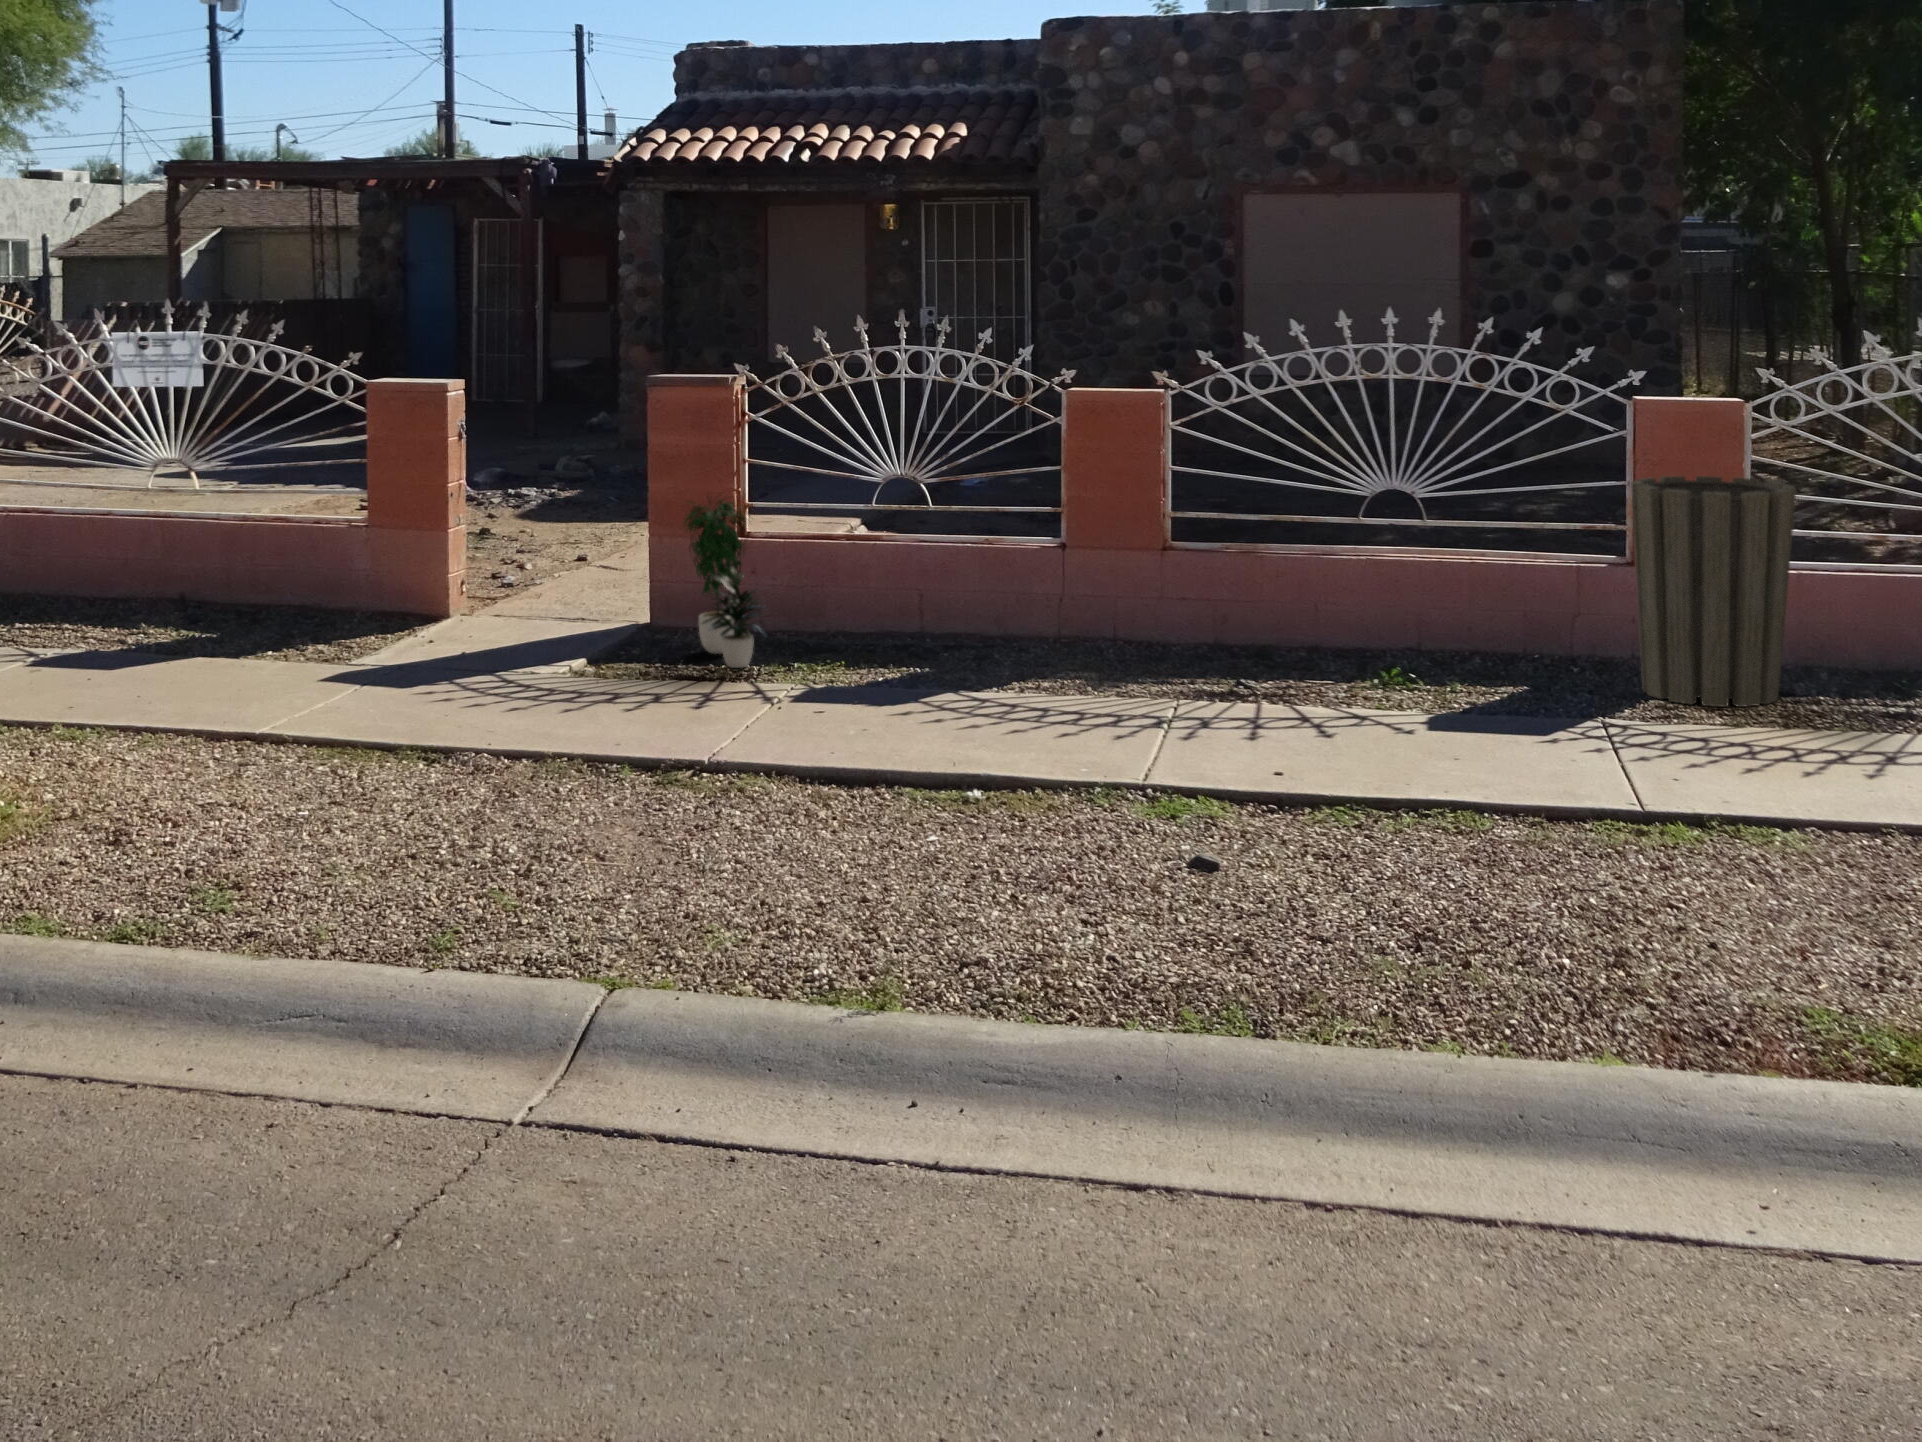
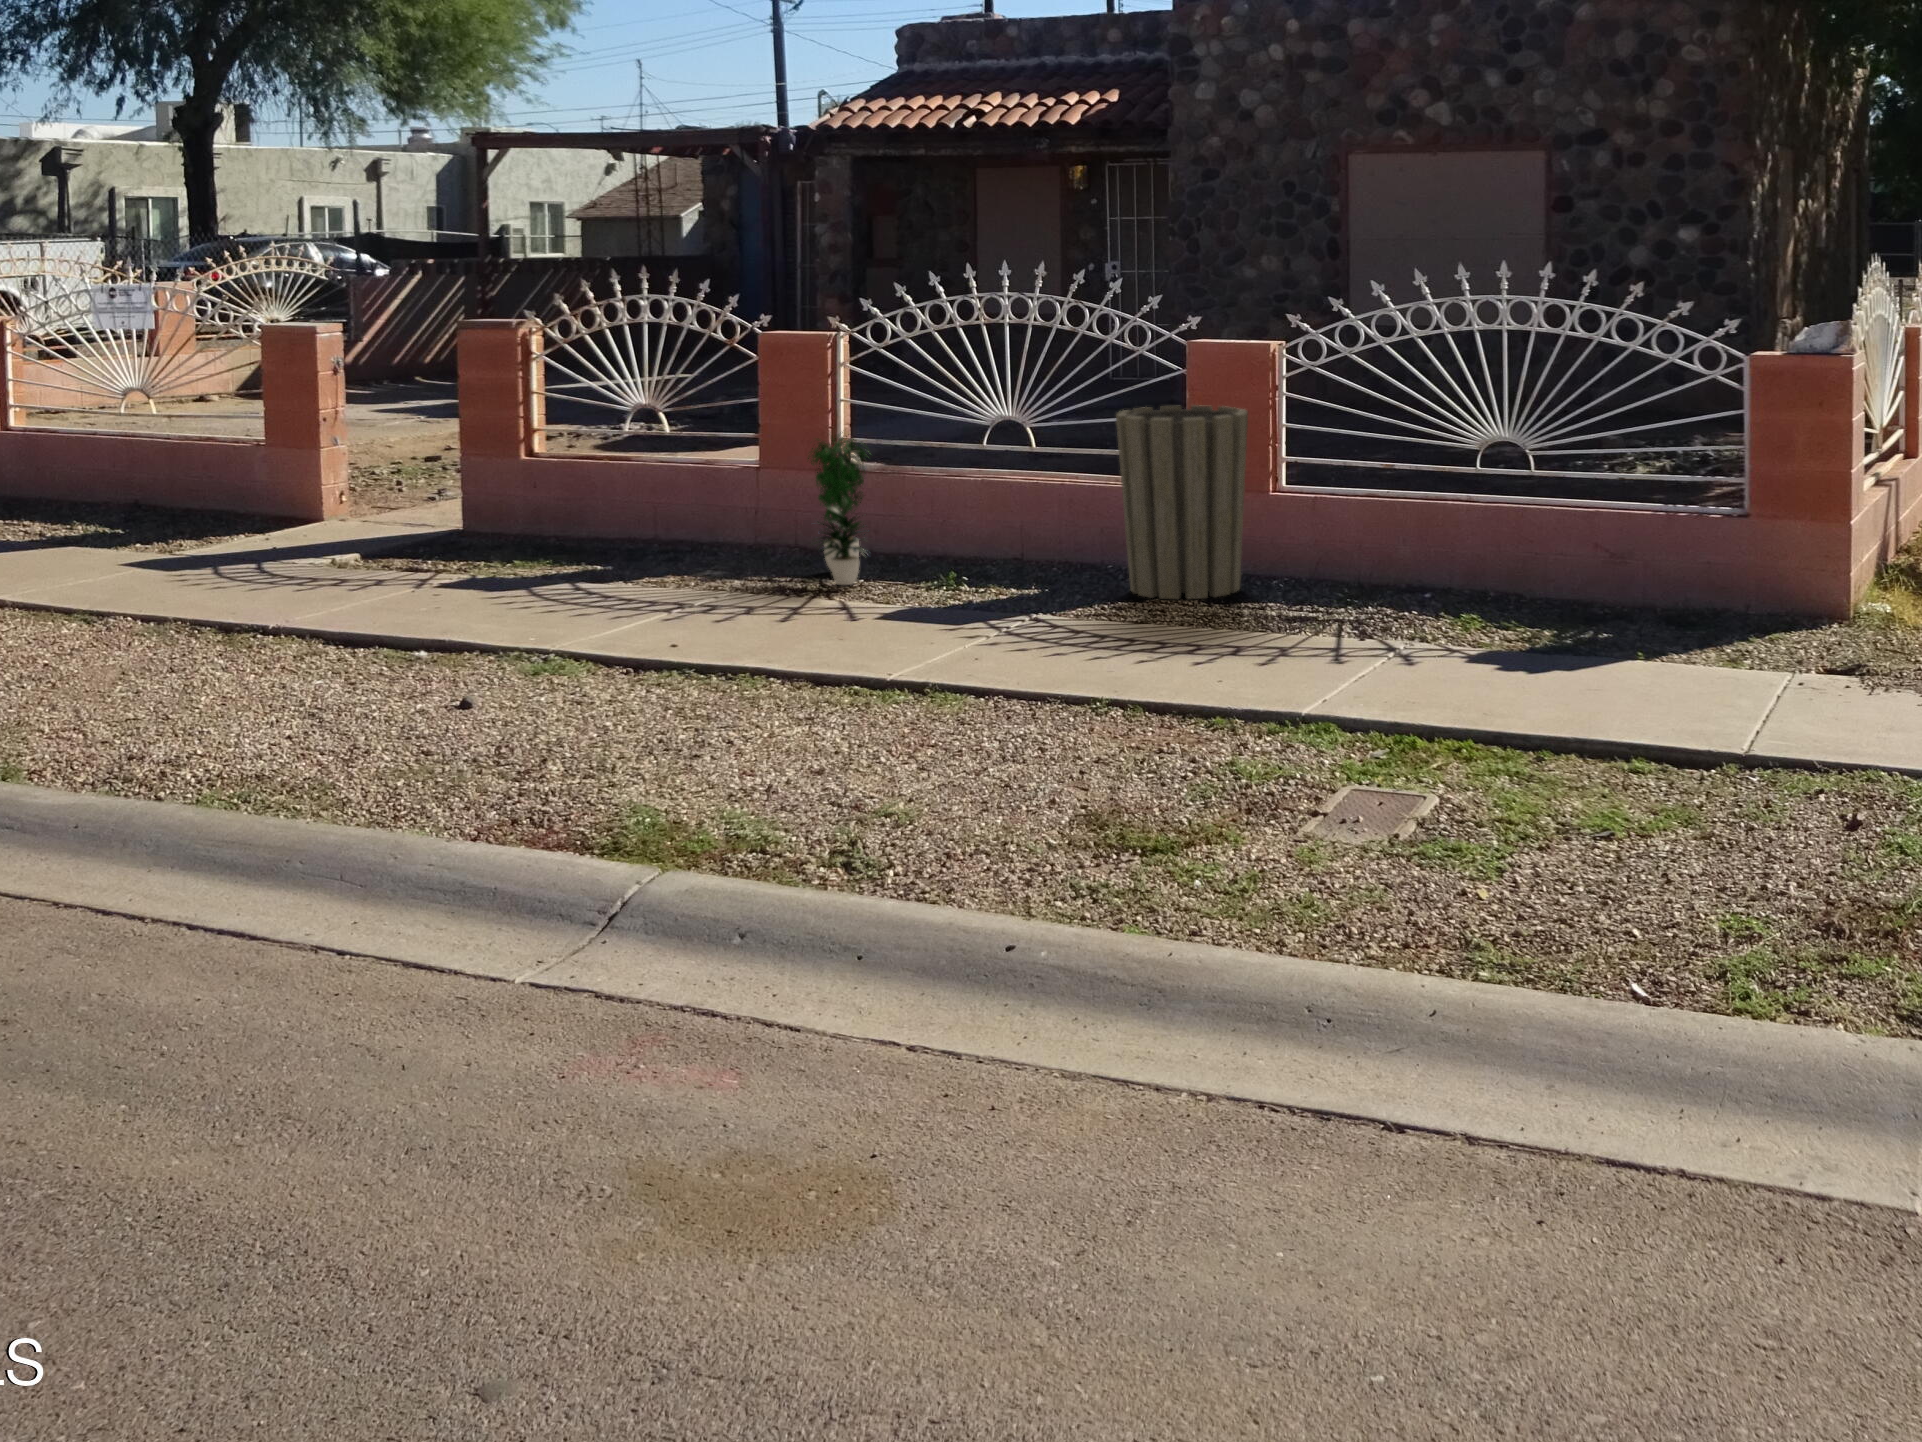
trash can: present [1631,476,1796,707] -> present [1116,405,1248,599]

